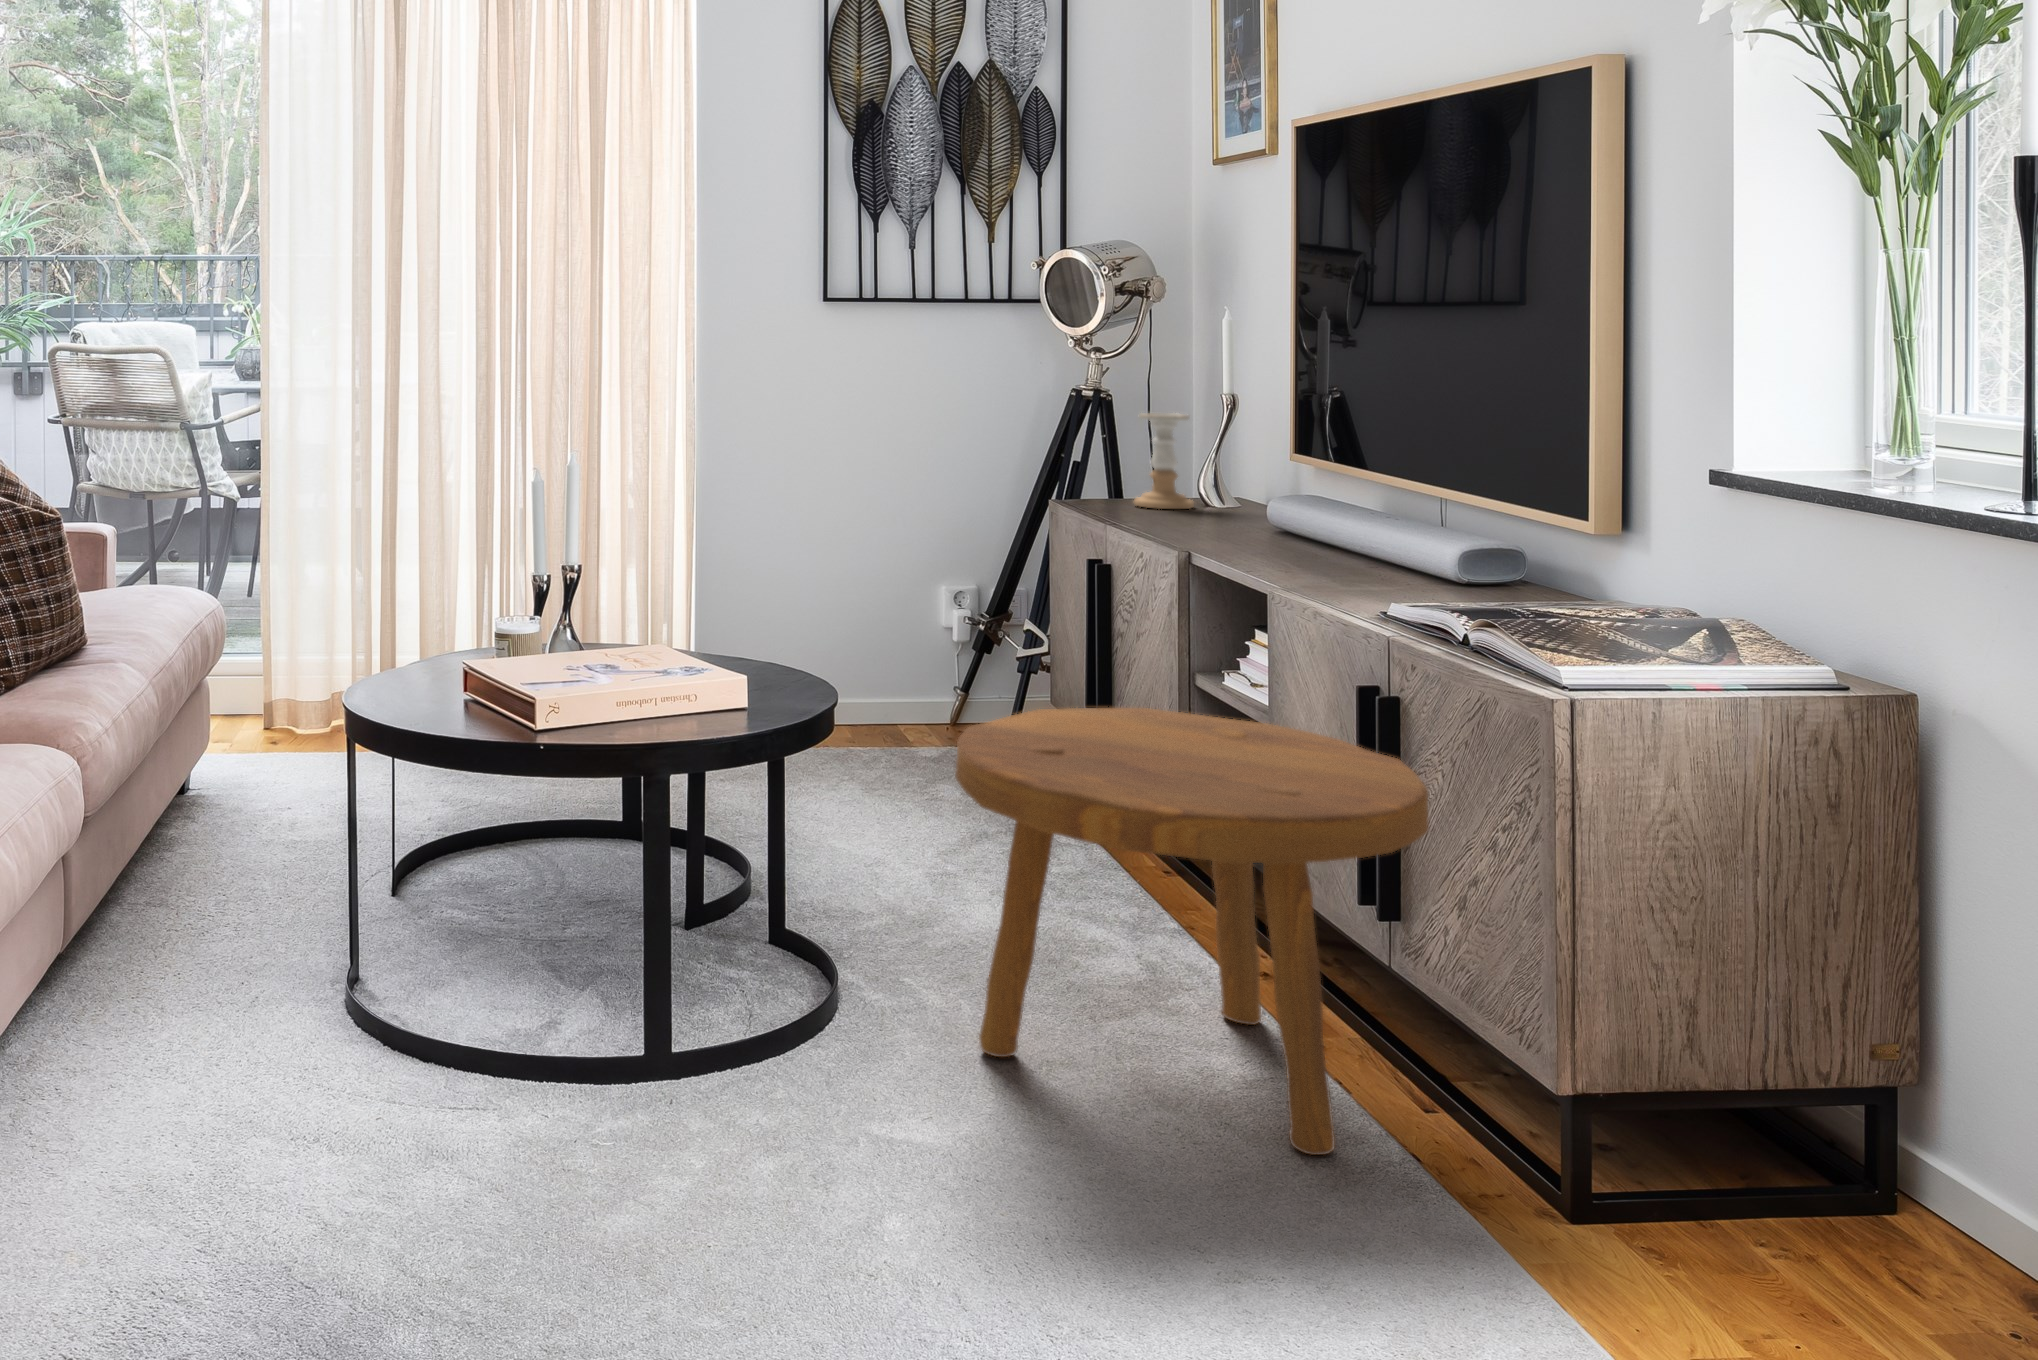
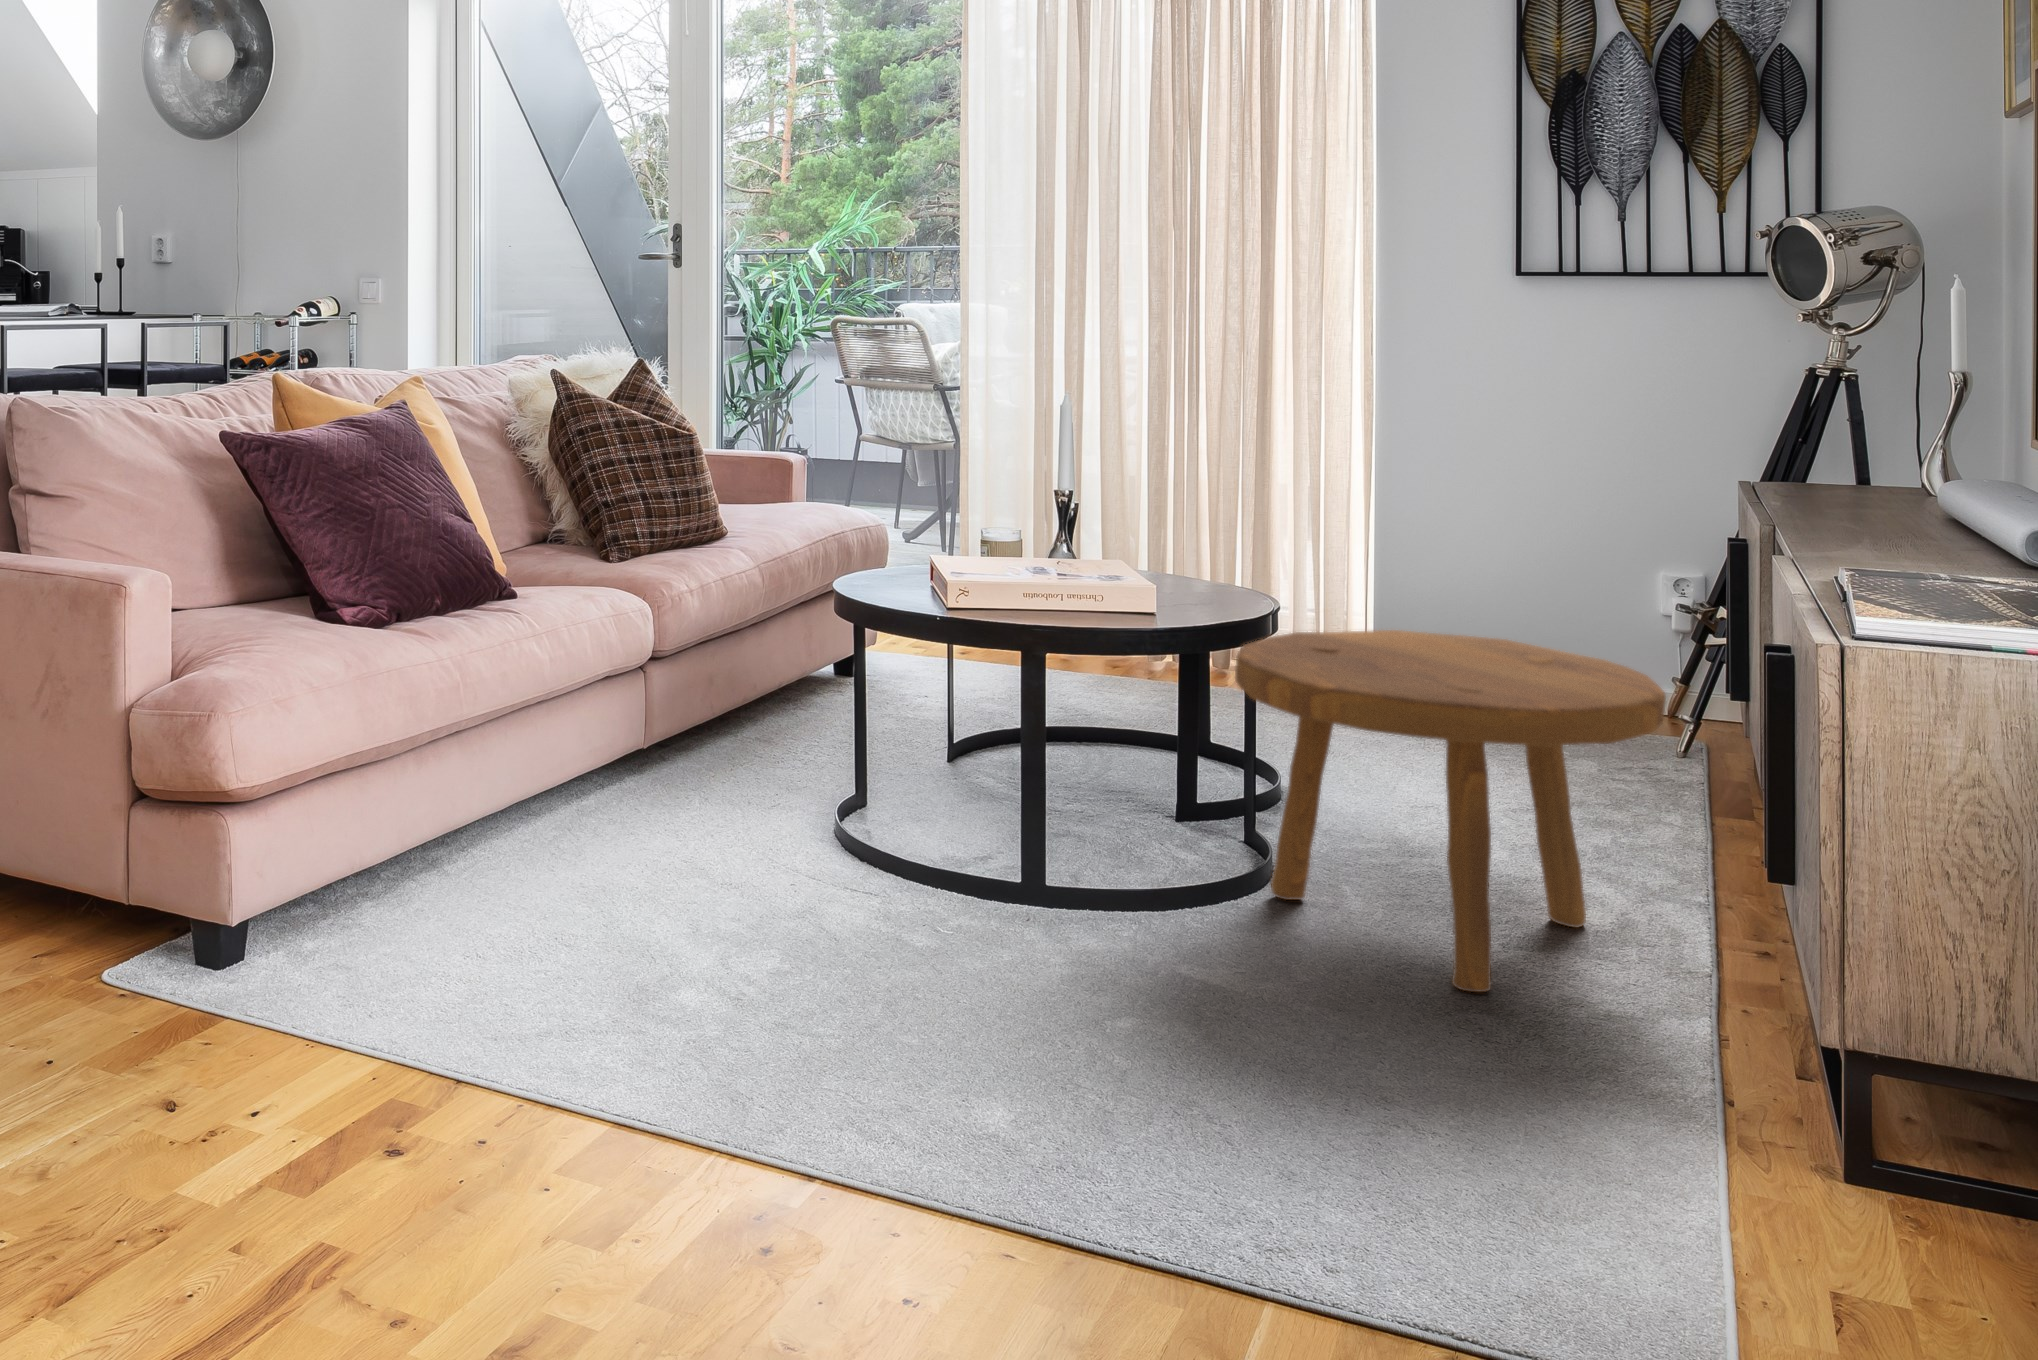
candle holder: present [1134,413,1194,509] -> none [1829,392,1904,495]

